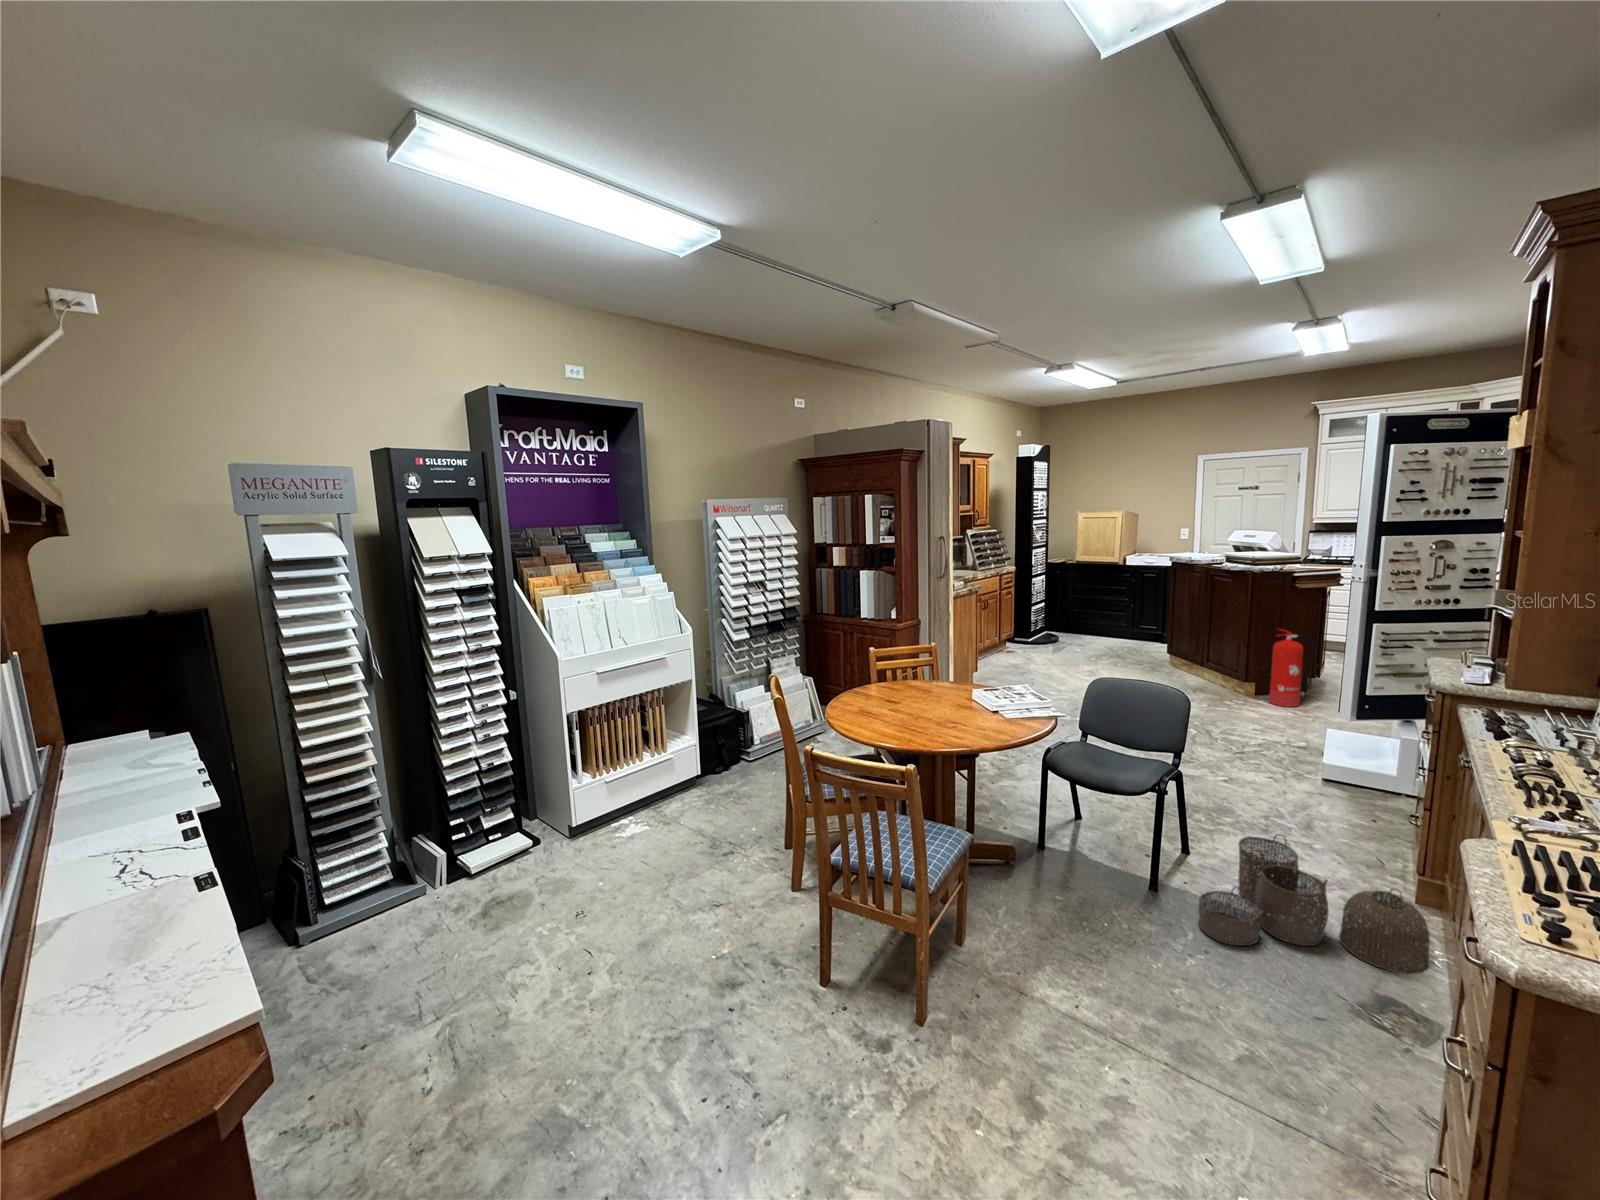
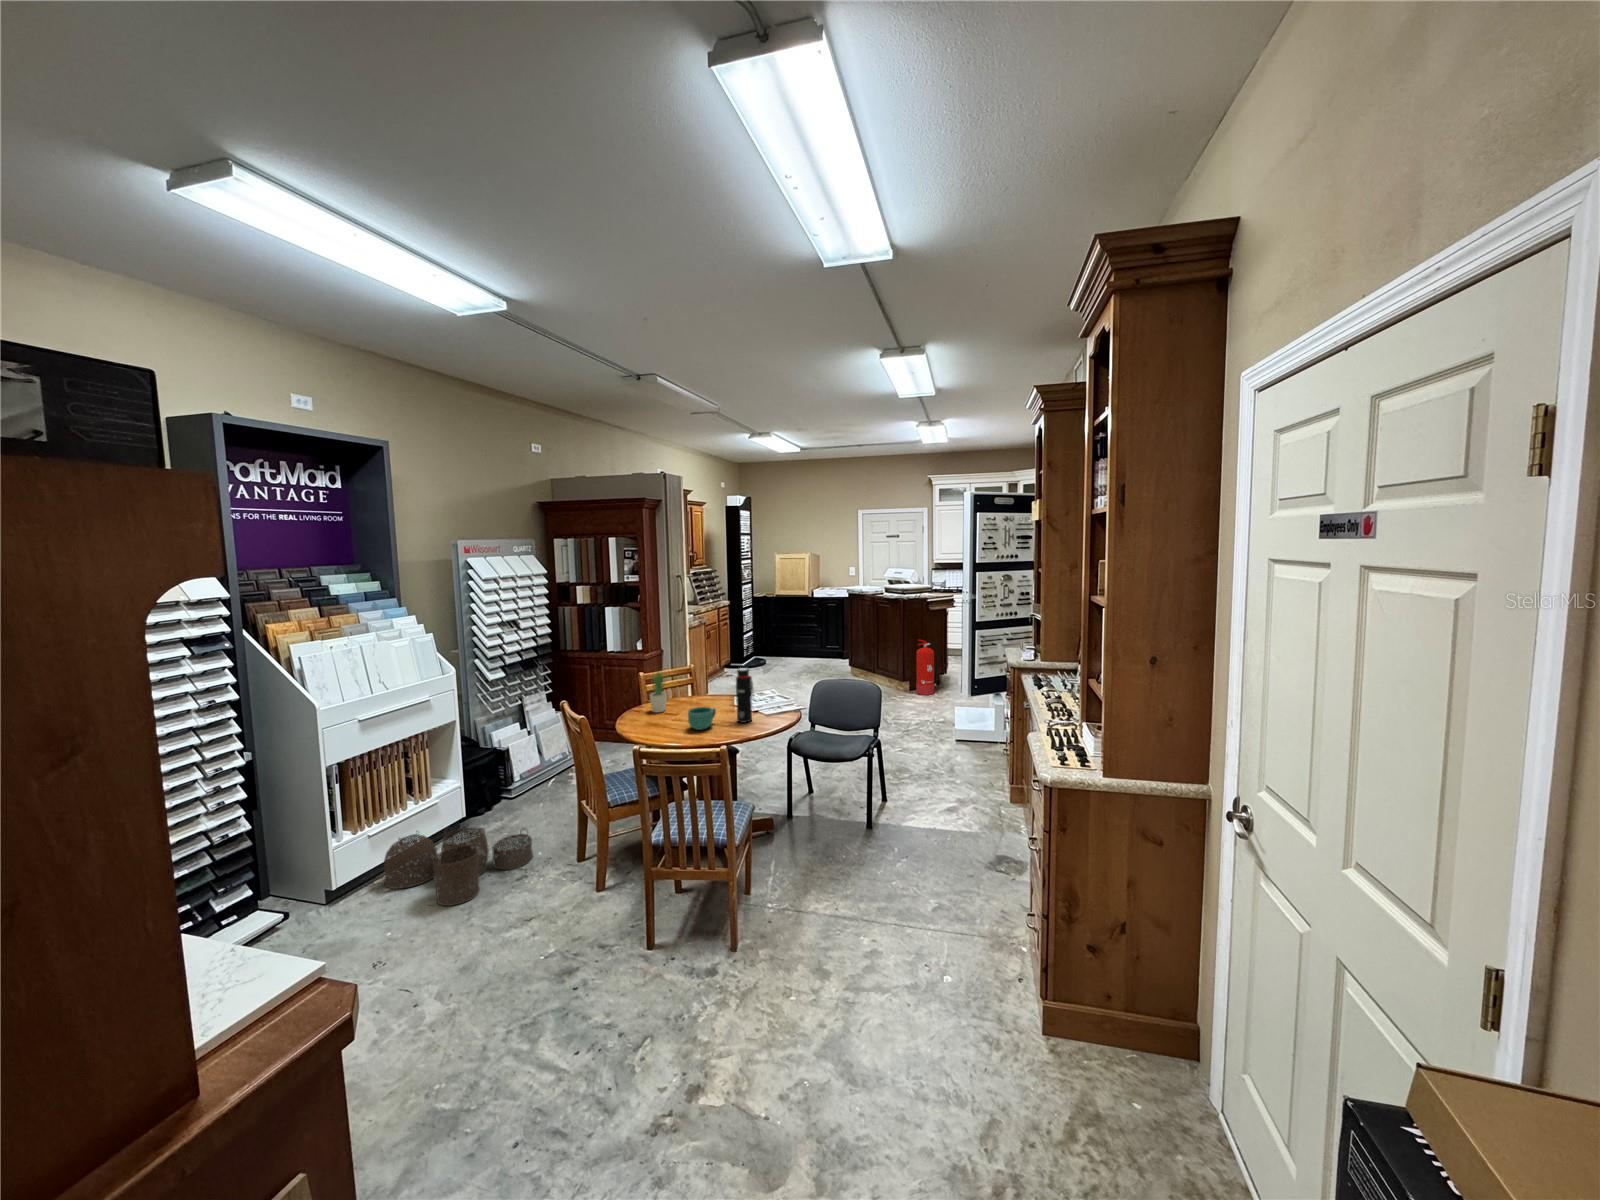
potted plant: none [867,641,889,699] -> present [650,672,667,712]
water bottle: none [963,658,985,727] -> present [736,668,754,723]
mug: none [900,700,936,729] -> present [688,707,716,730]
woven basket: present [1198,834,1430,974] -> present [384,828,533,906]

